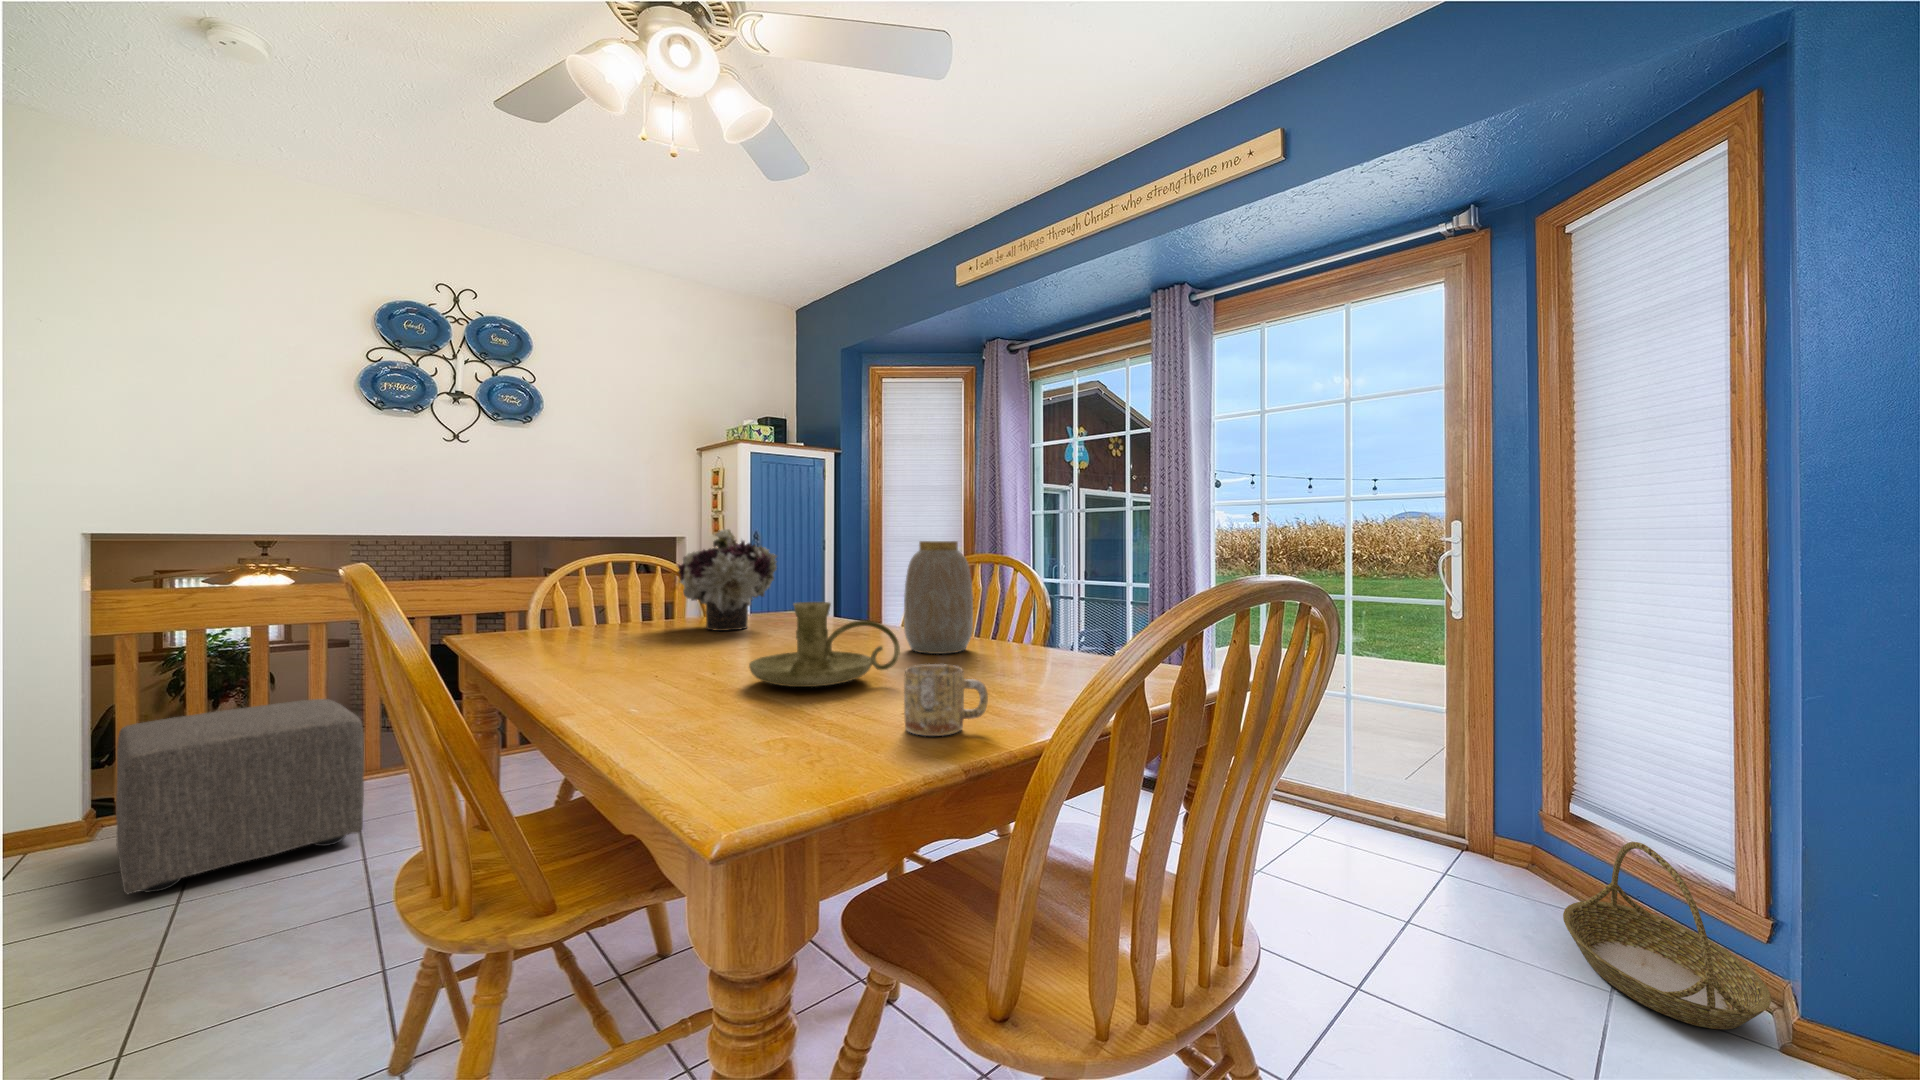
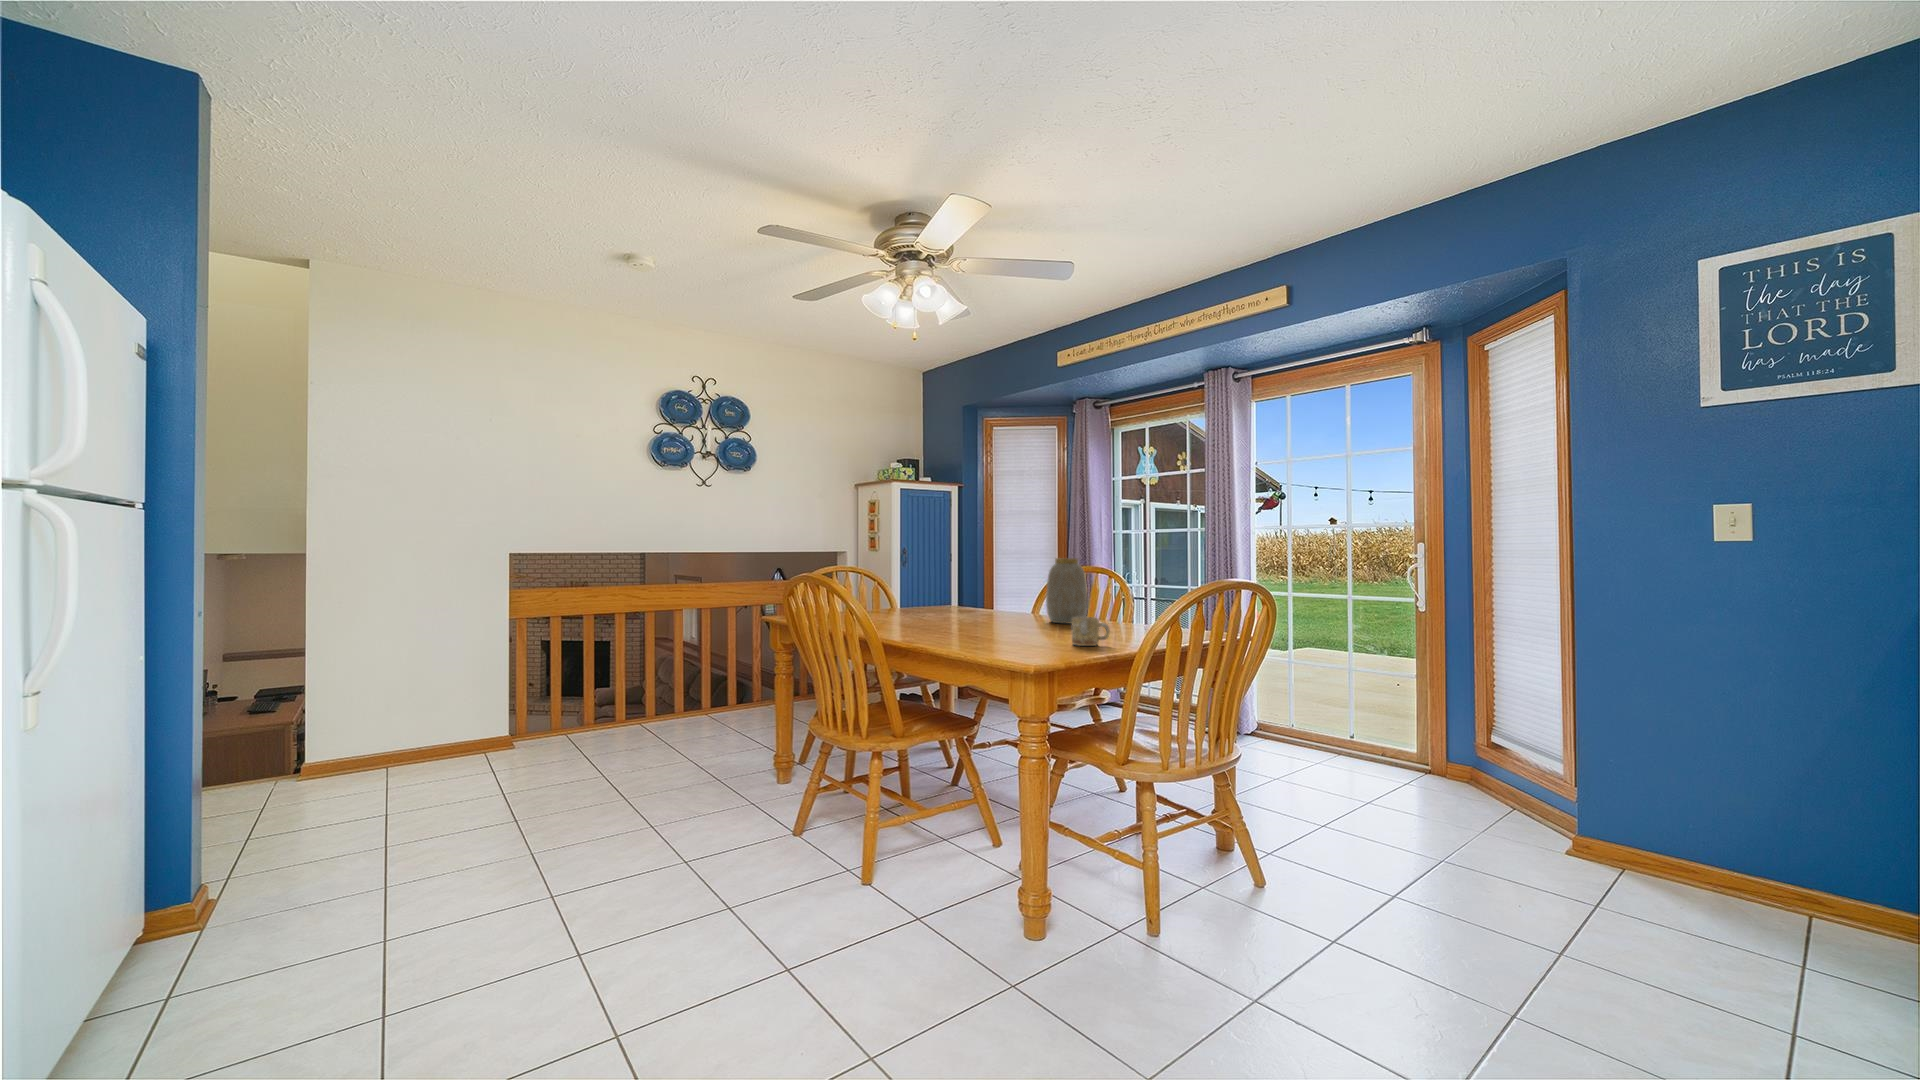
flower arrangement: present [678,529,777,631] -> none [893,549,957,613]
candle holder: present [749,602,900,687] -> none [980,591,1057,633]
ottoman: present [116,699,364,894] -> none [551,660,687,765]
basket: present [1563,842,1771,1029] -> none [1462,747,1568,844]

